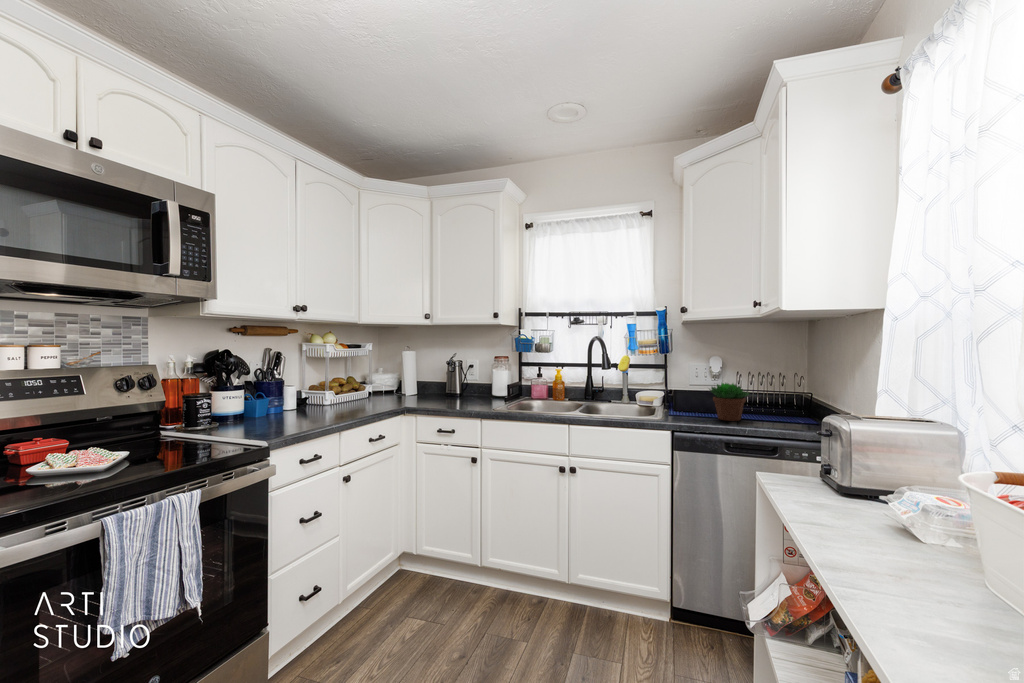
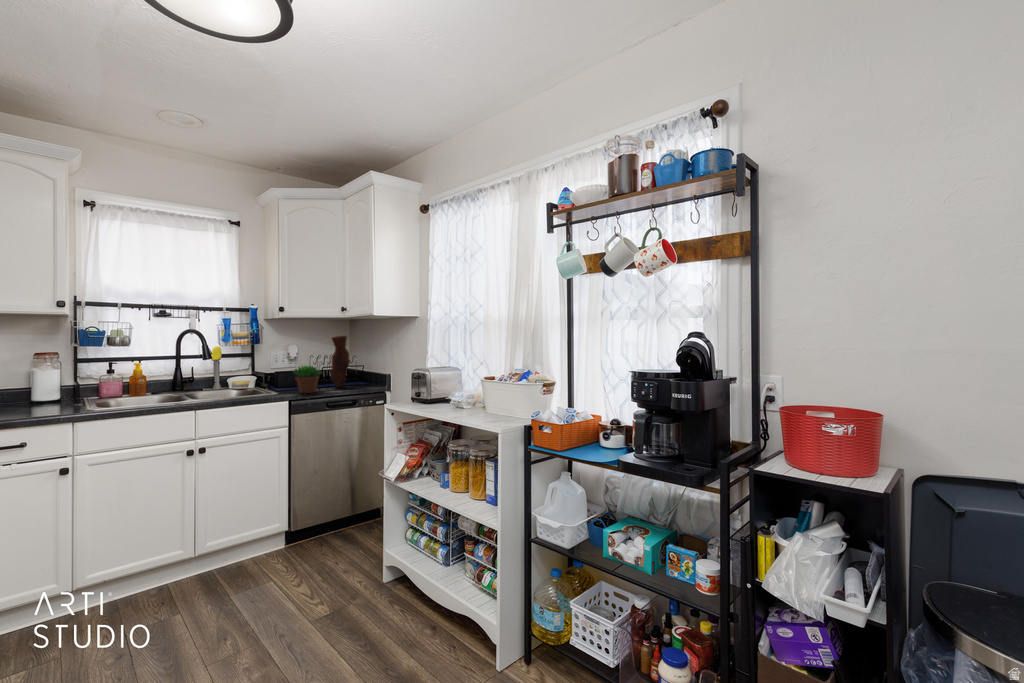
vase: none [761,344,790,417] -> present [331,336,350,387]

